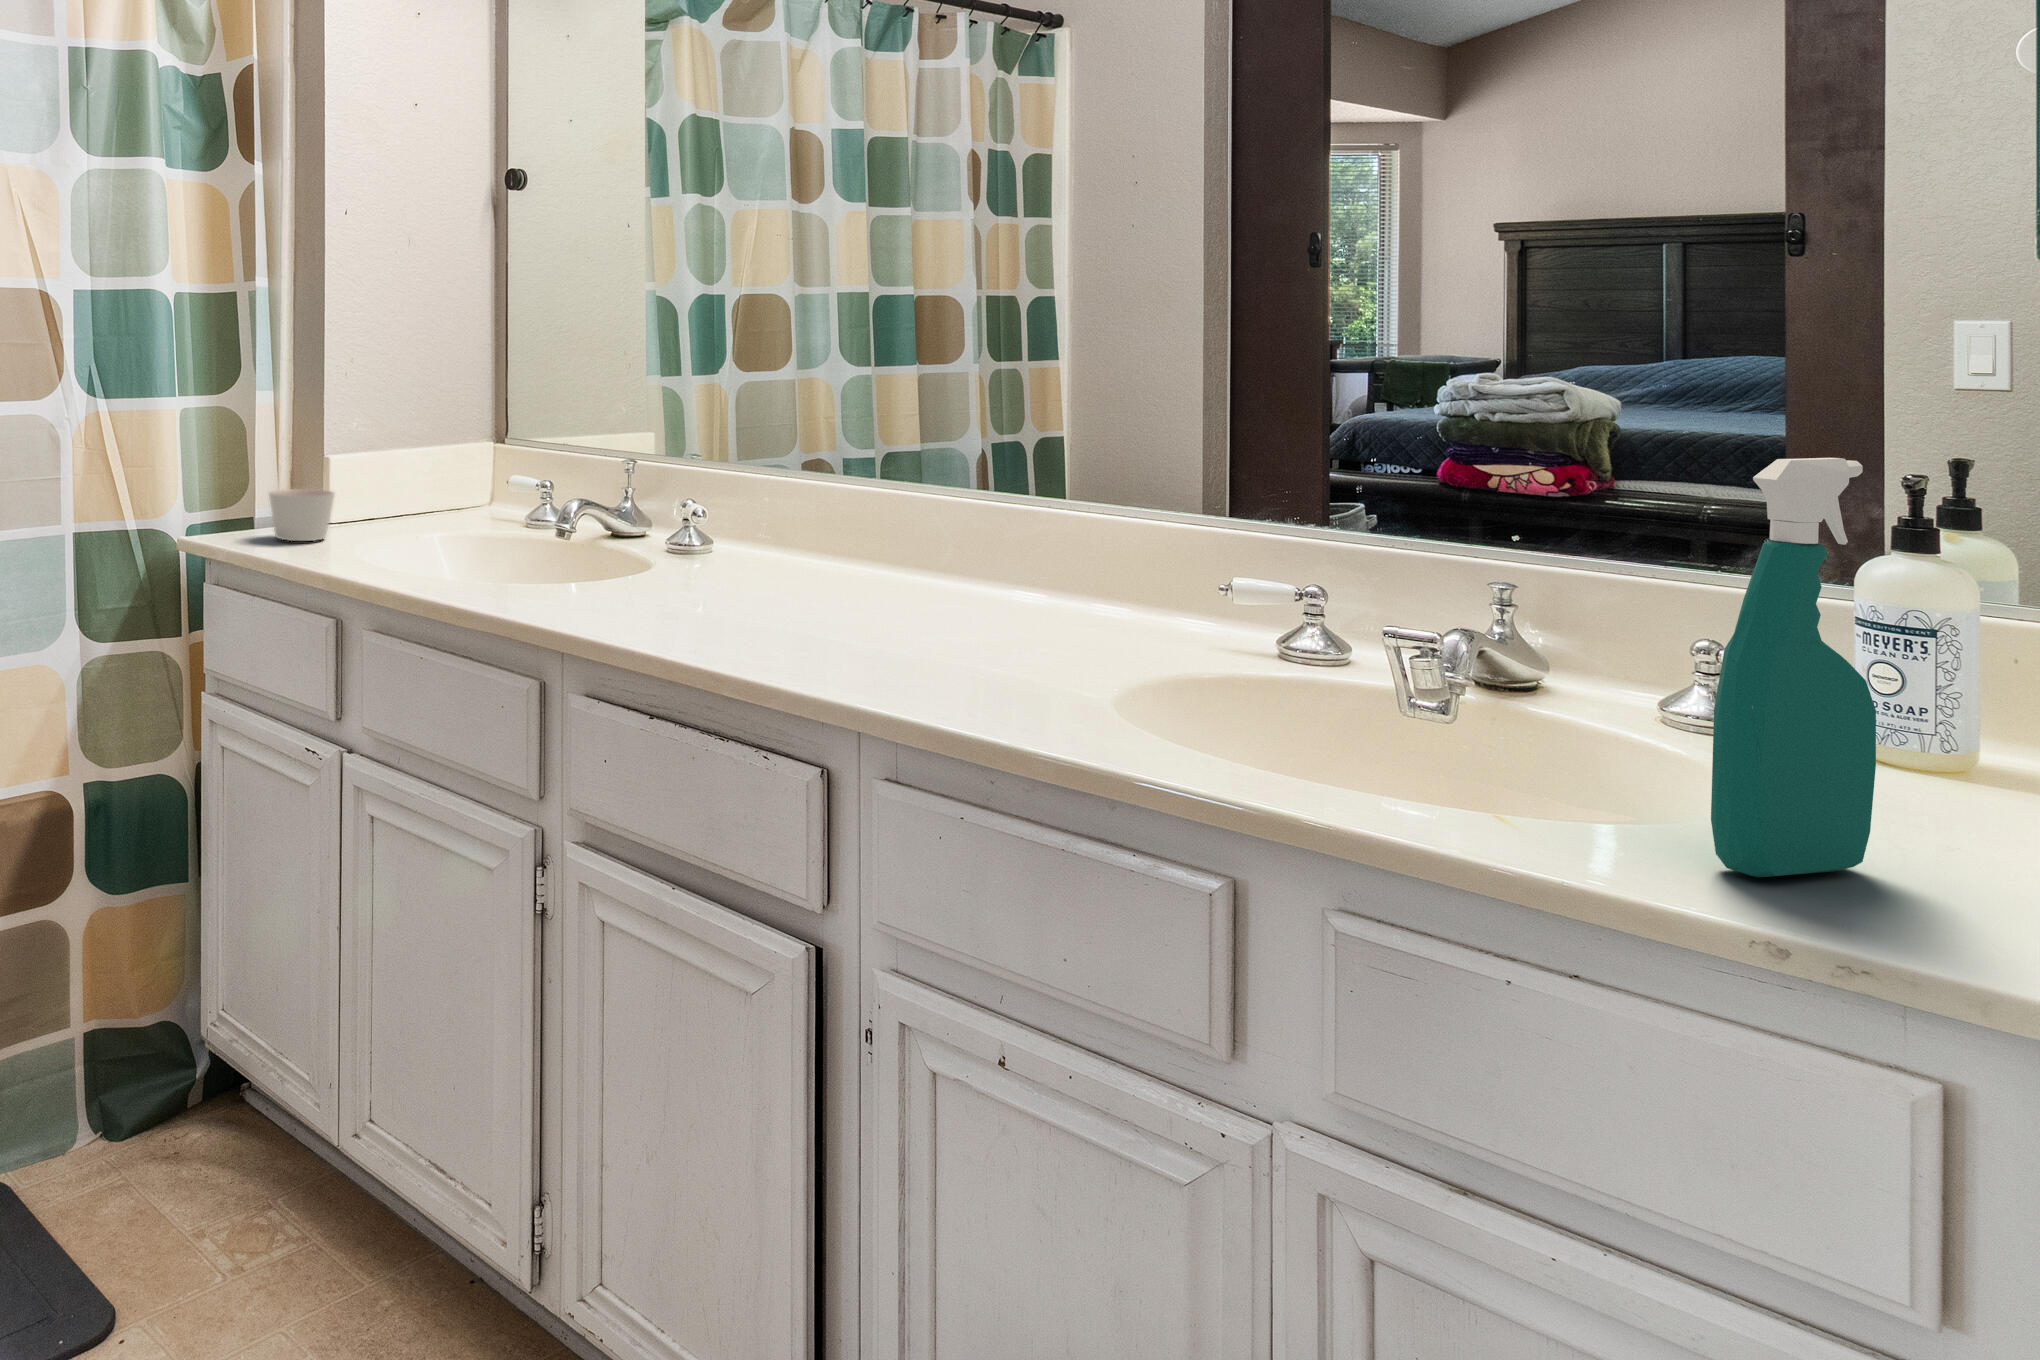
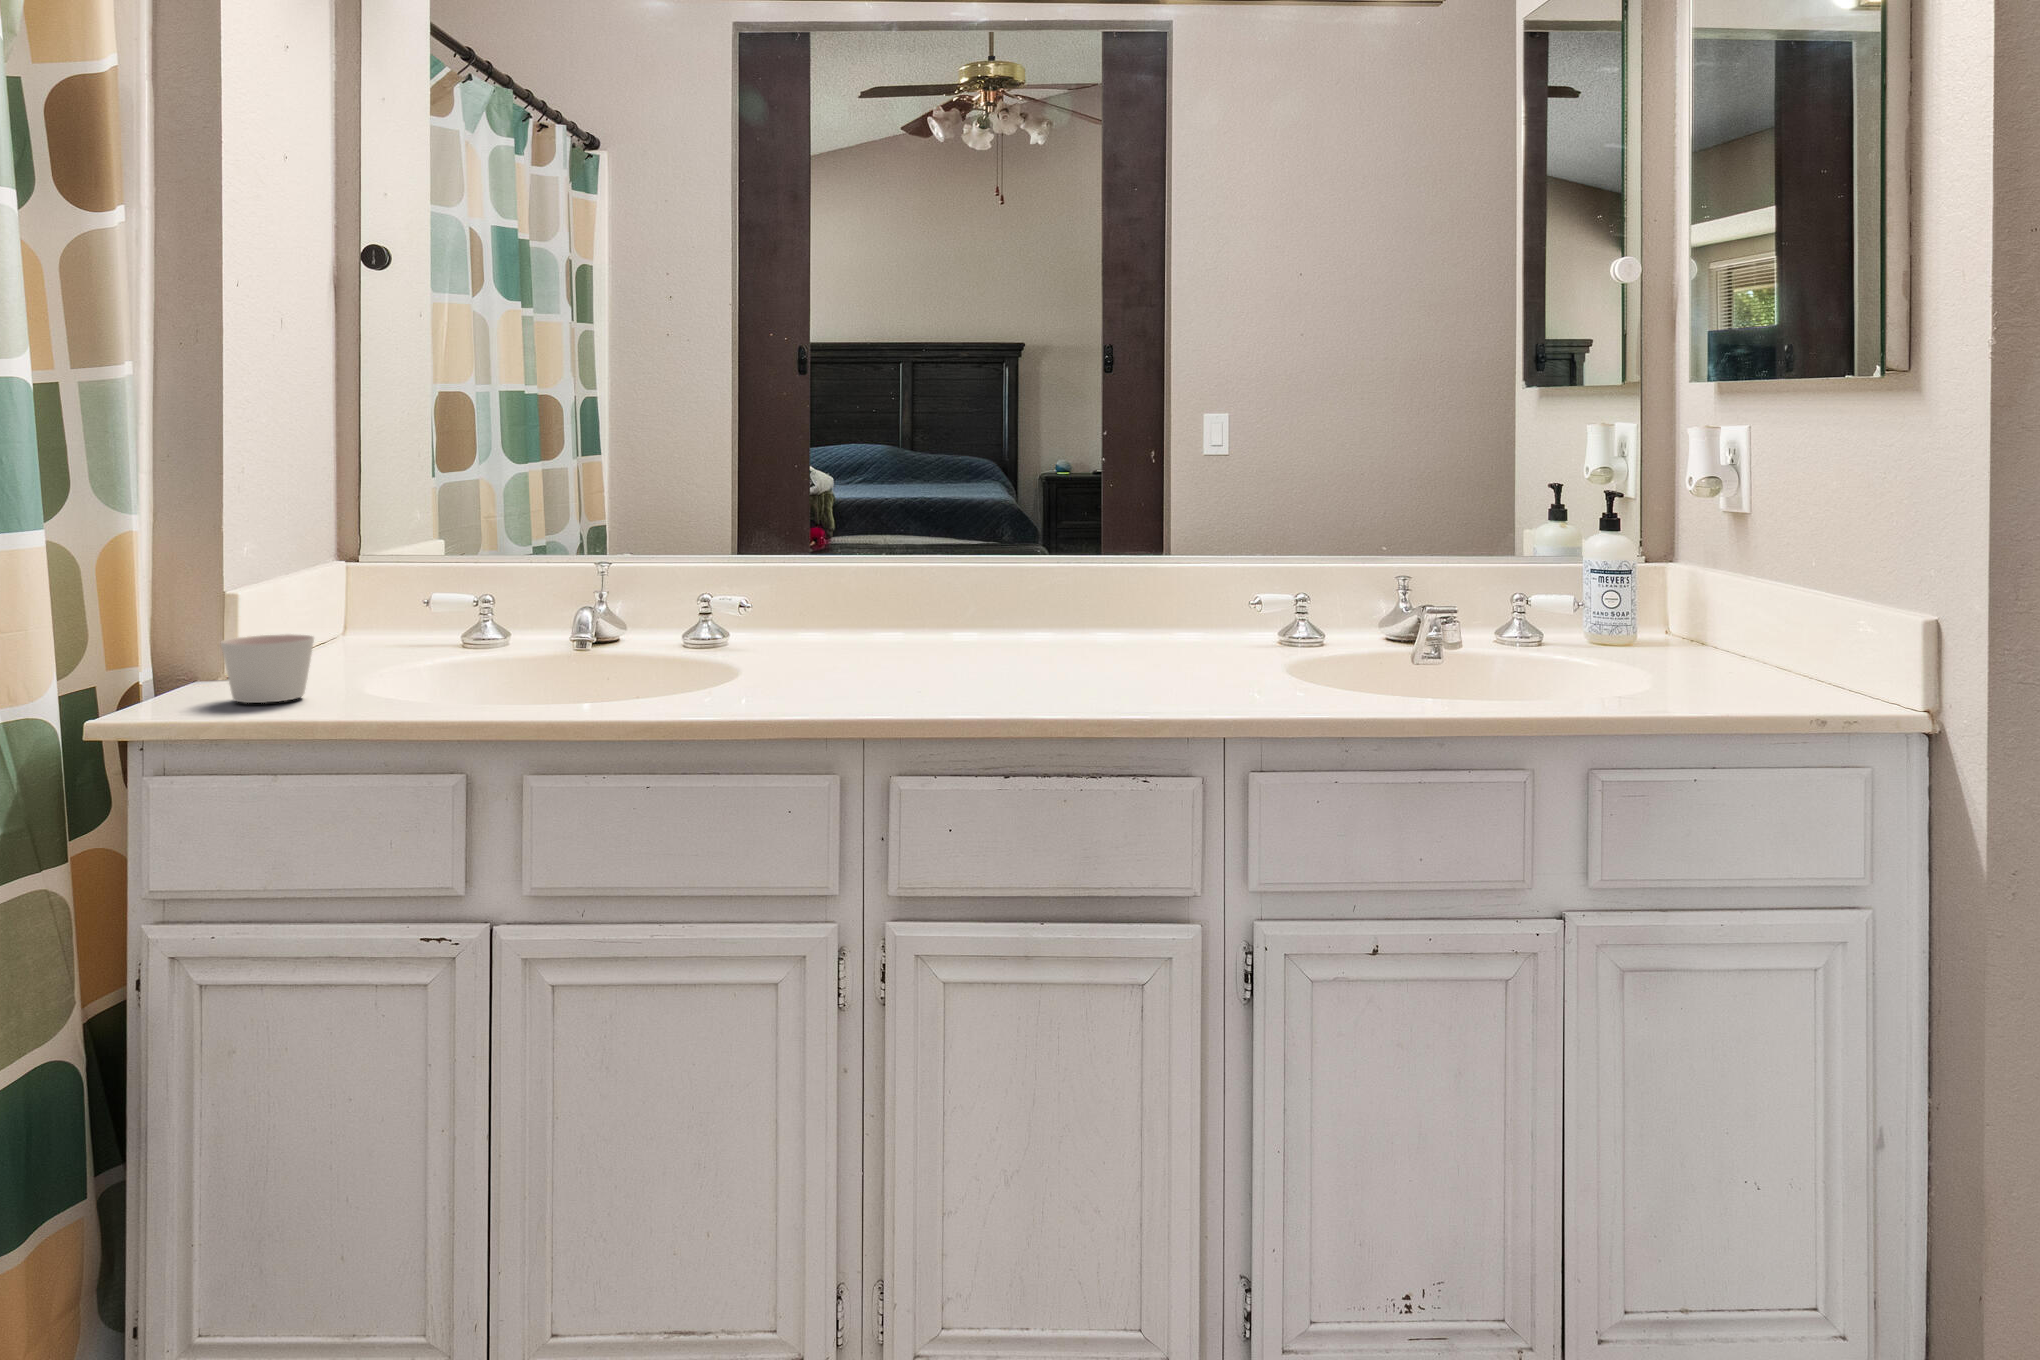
spray bottle: present [1711,458,1876,877] -> none [1695,469,1726,698]

